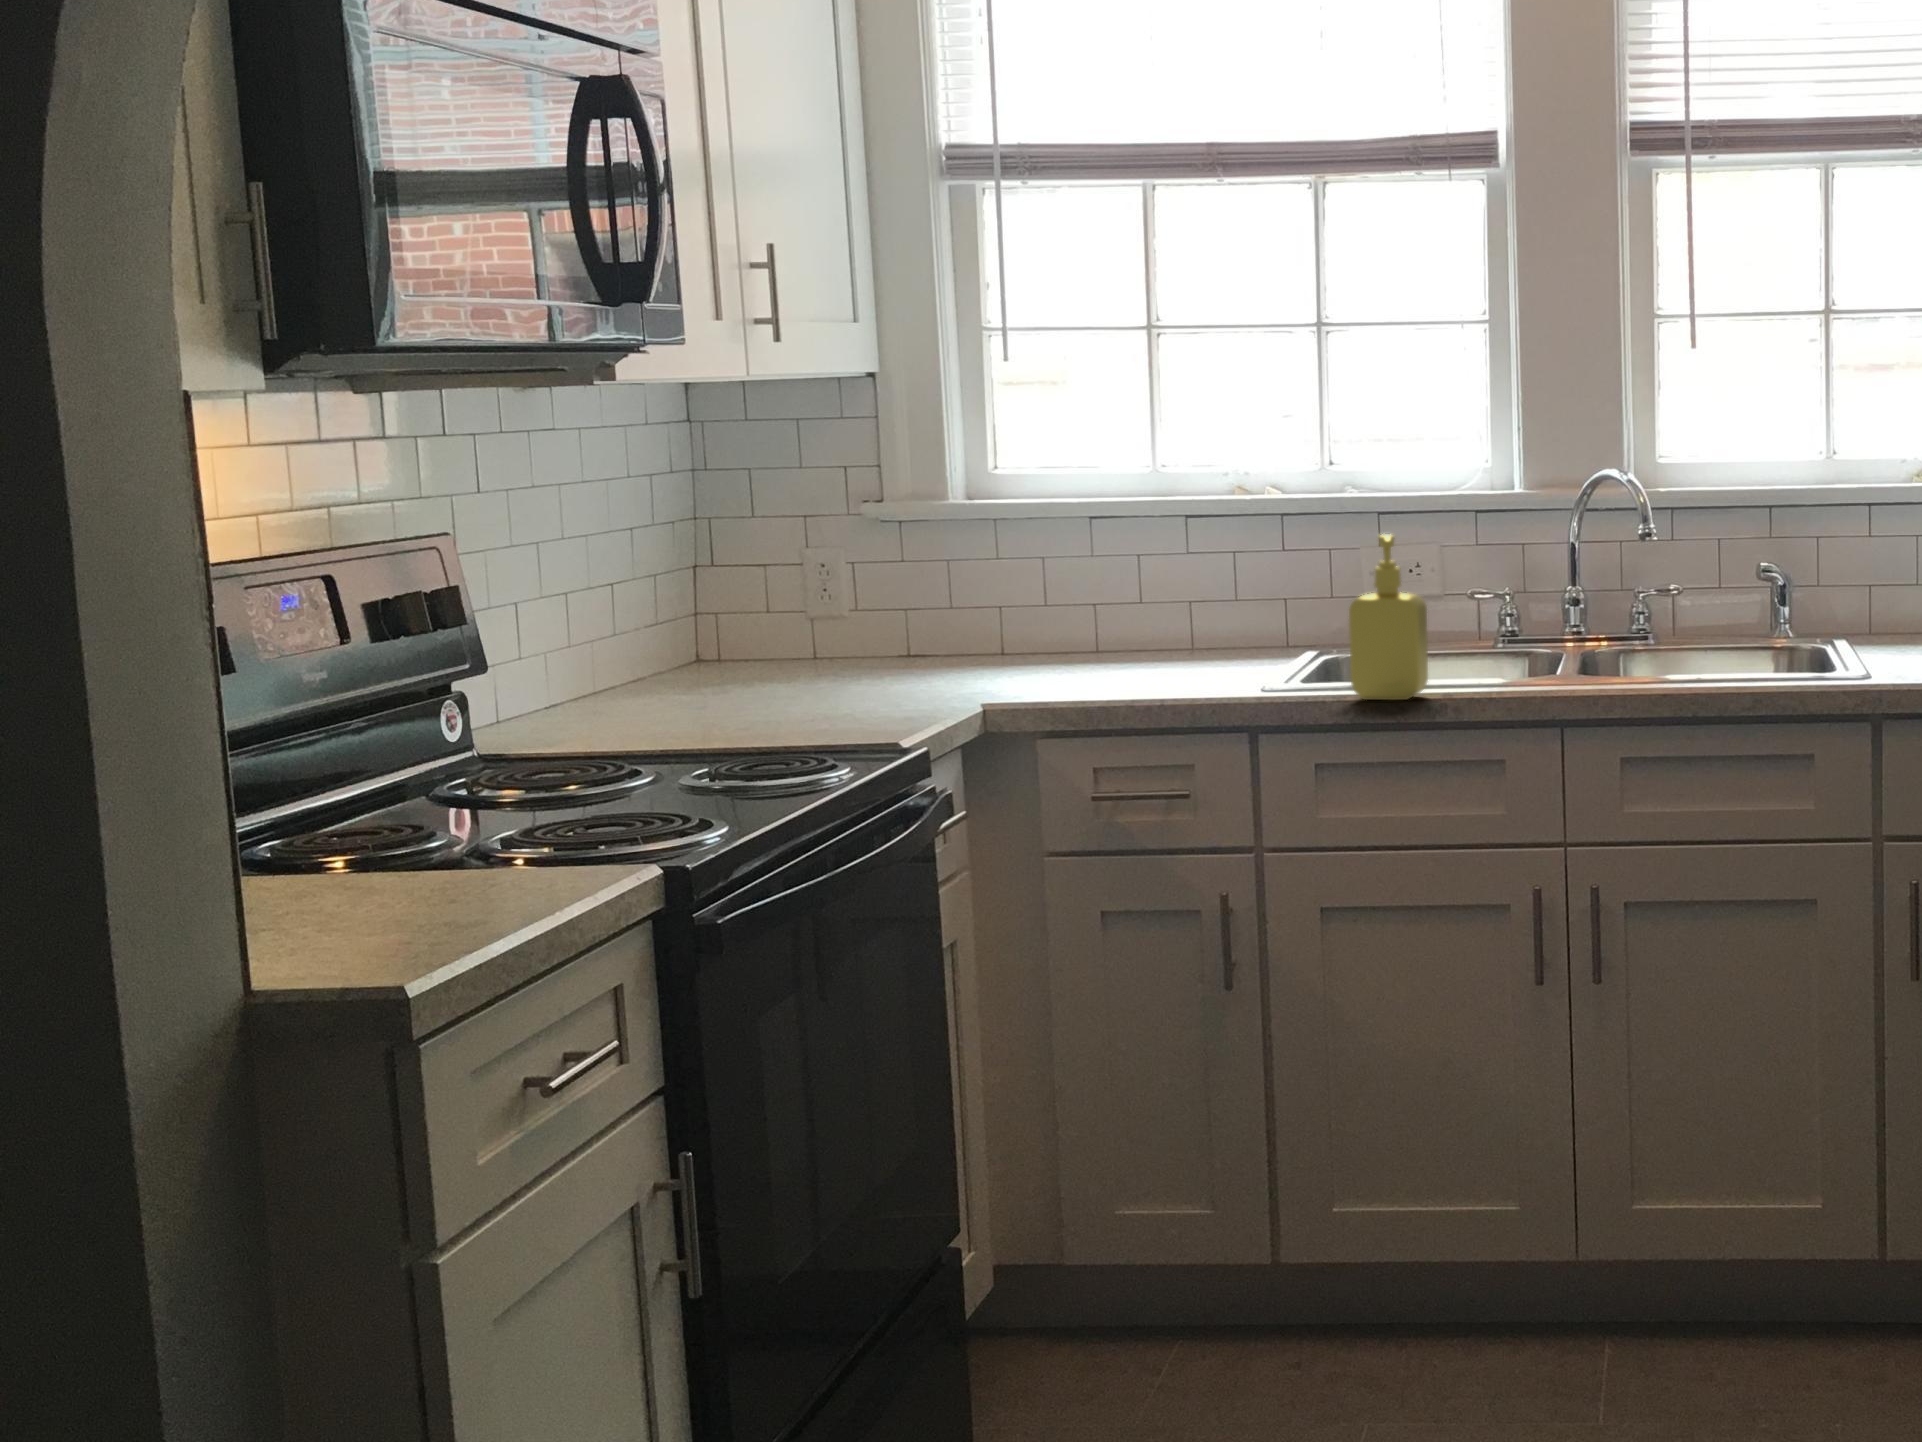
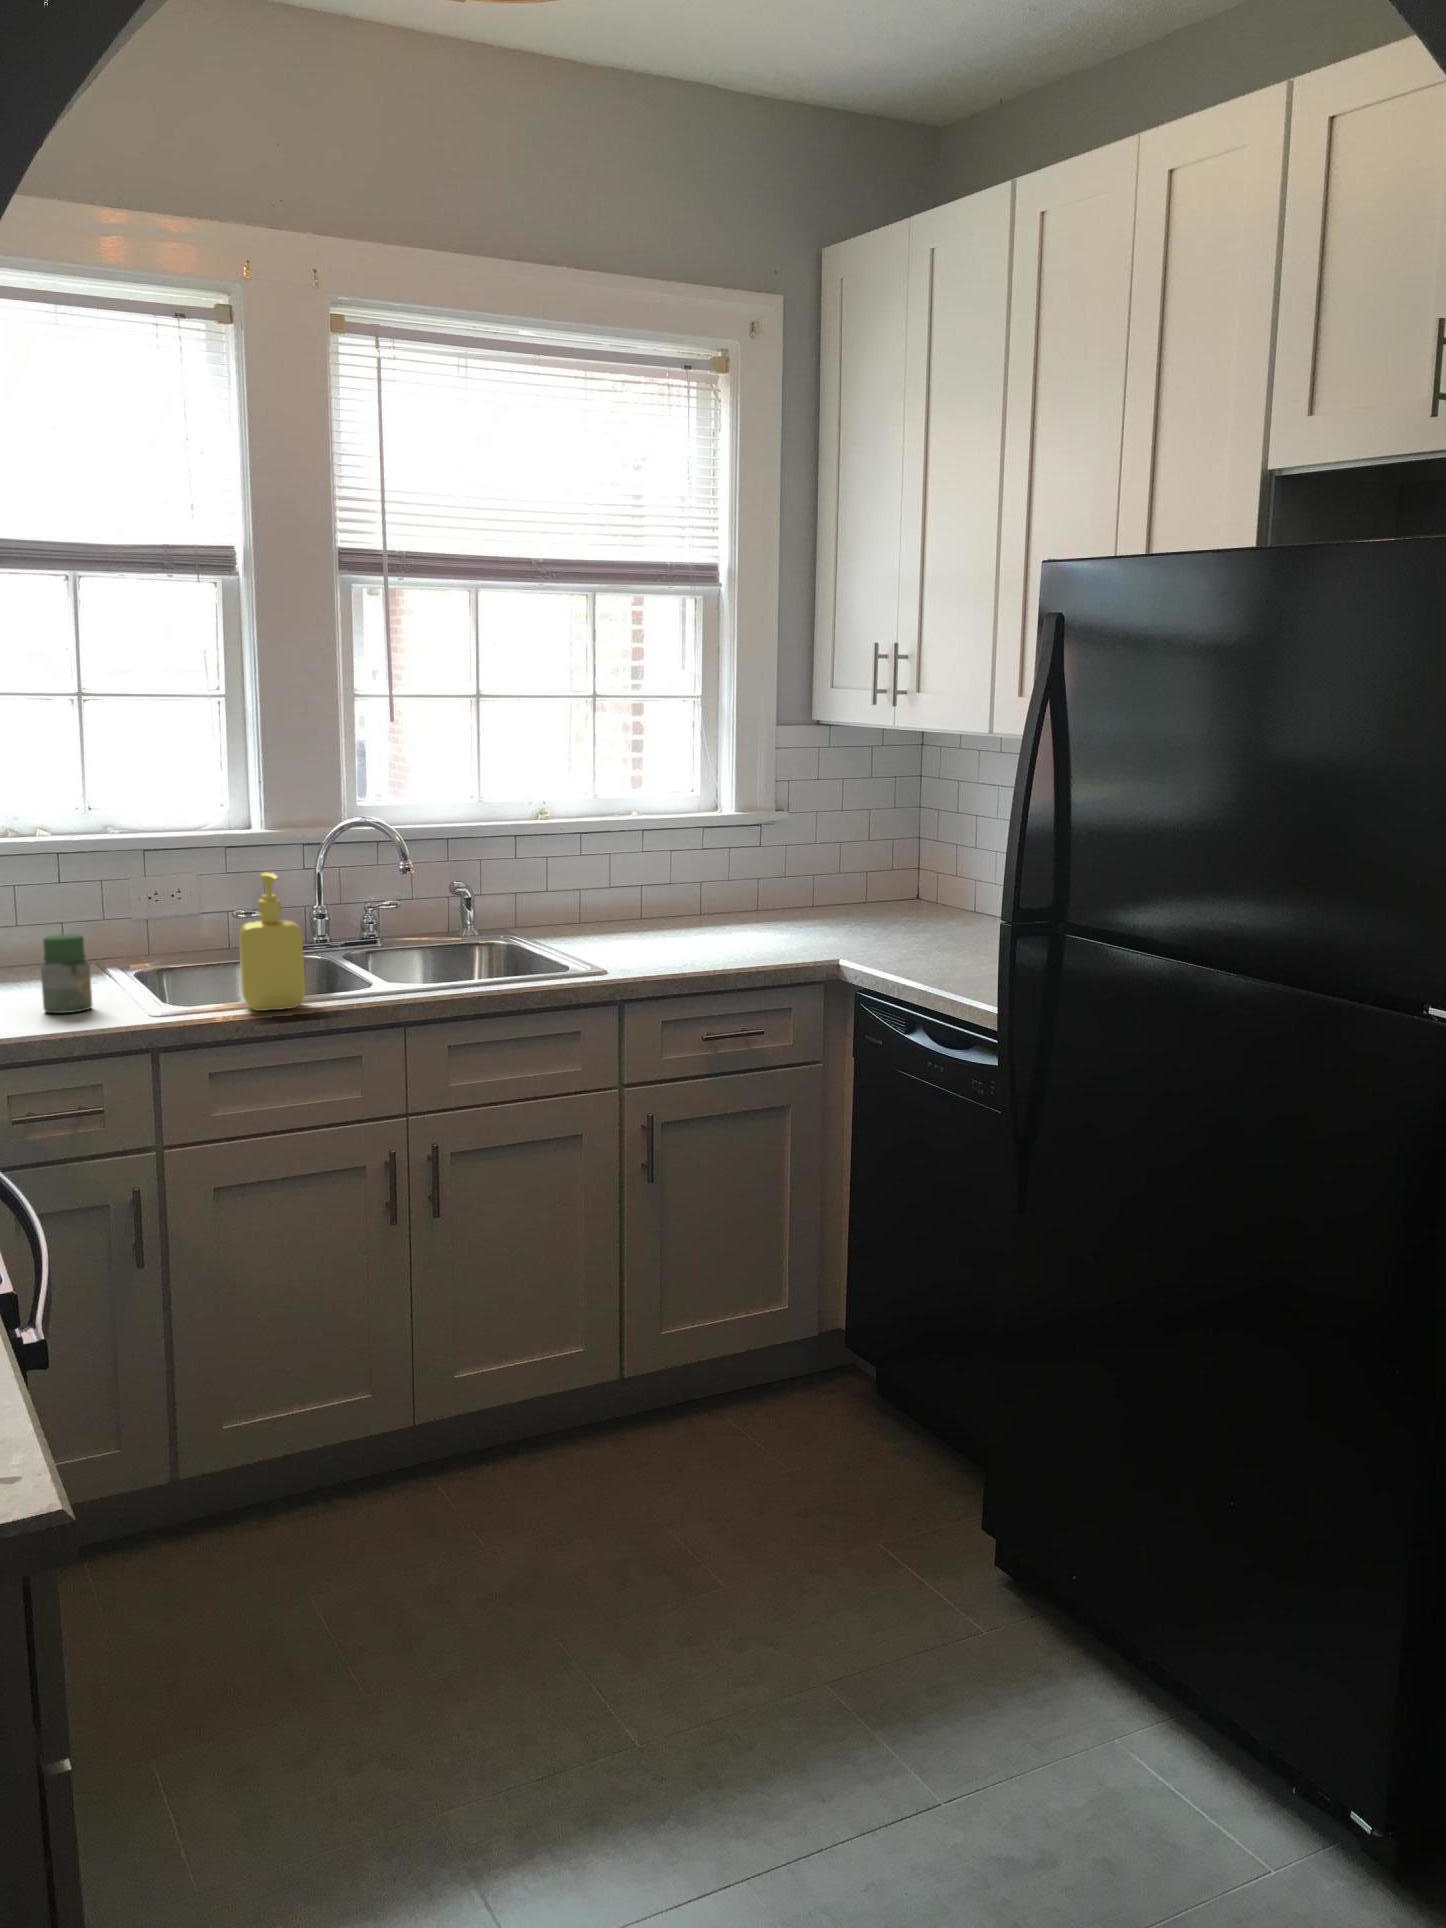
jar: none [1175,599,1229,688] -> present [41,934,92,1013]

